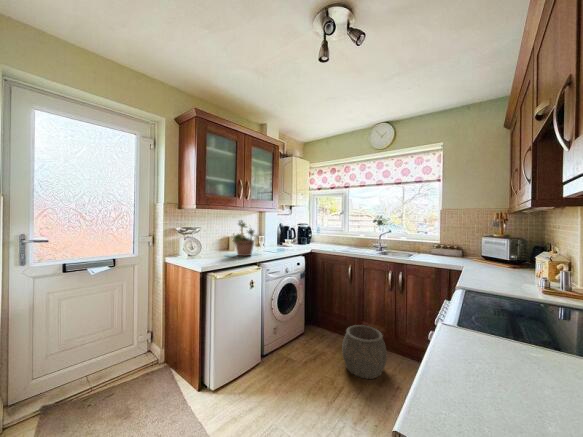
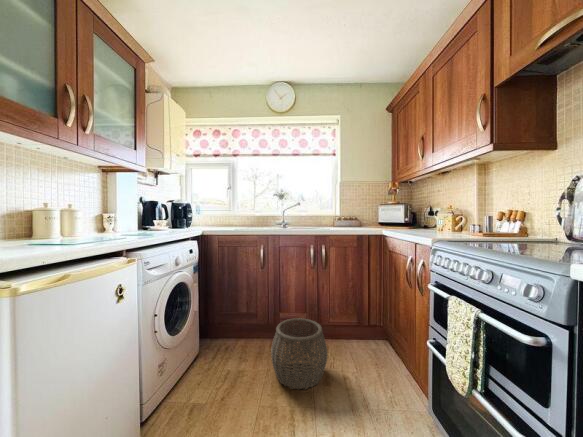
potted plant: present [233,221,257,256] -> none [50,159,118,242]

